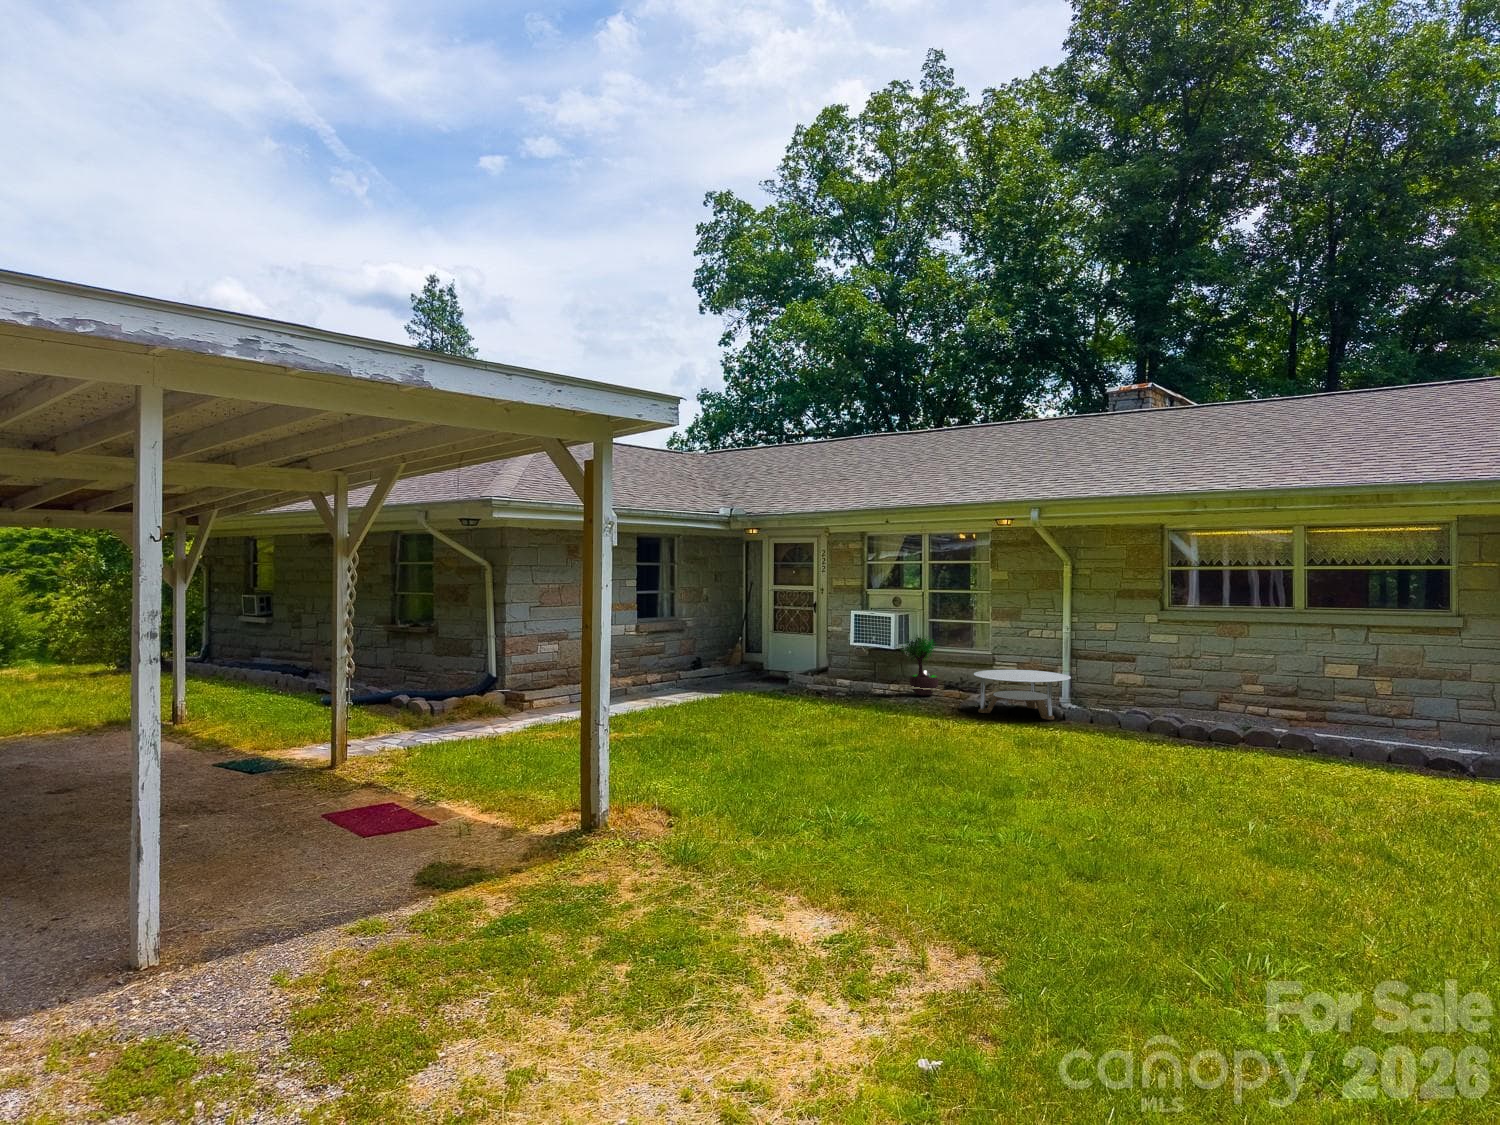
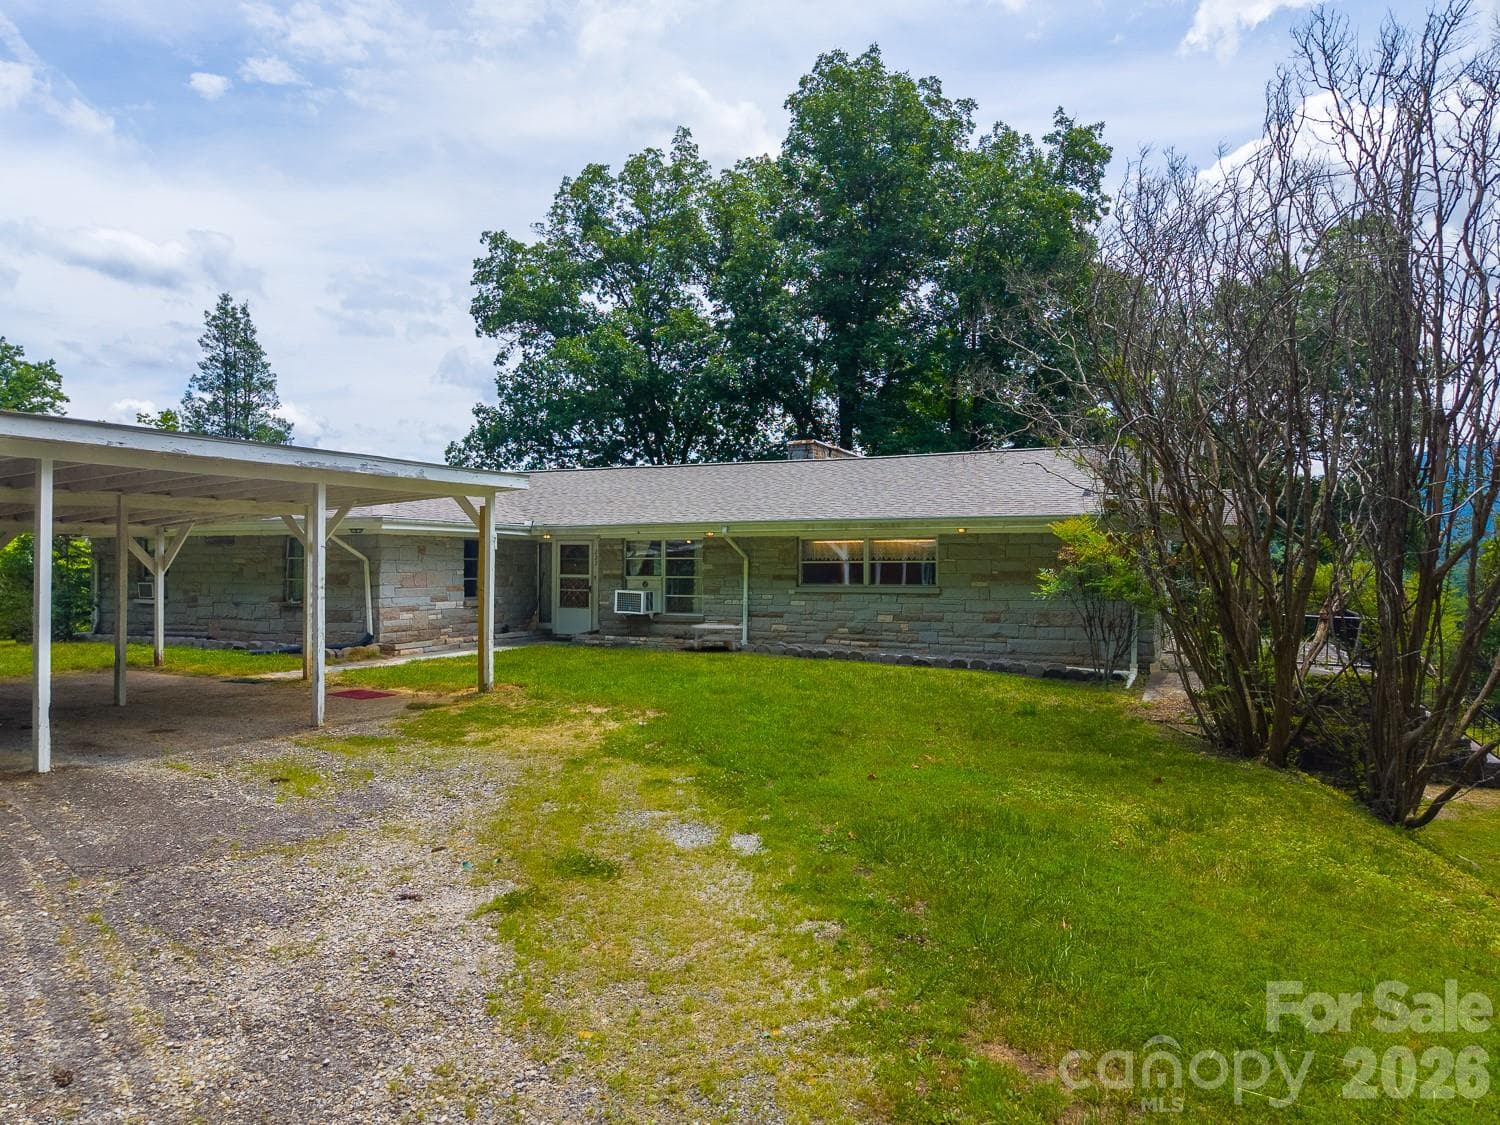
potted tree: present [901,635,938,696] -> none [647,602,672,644]

